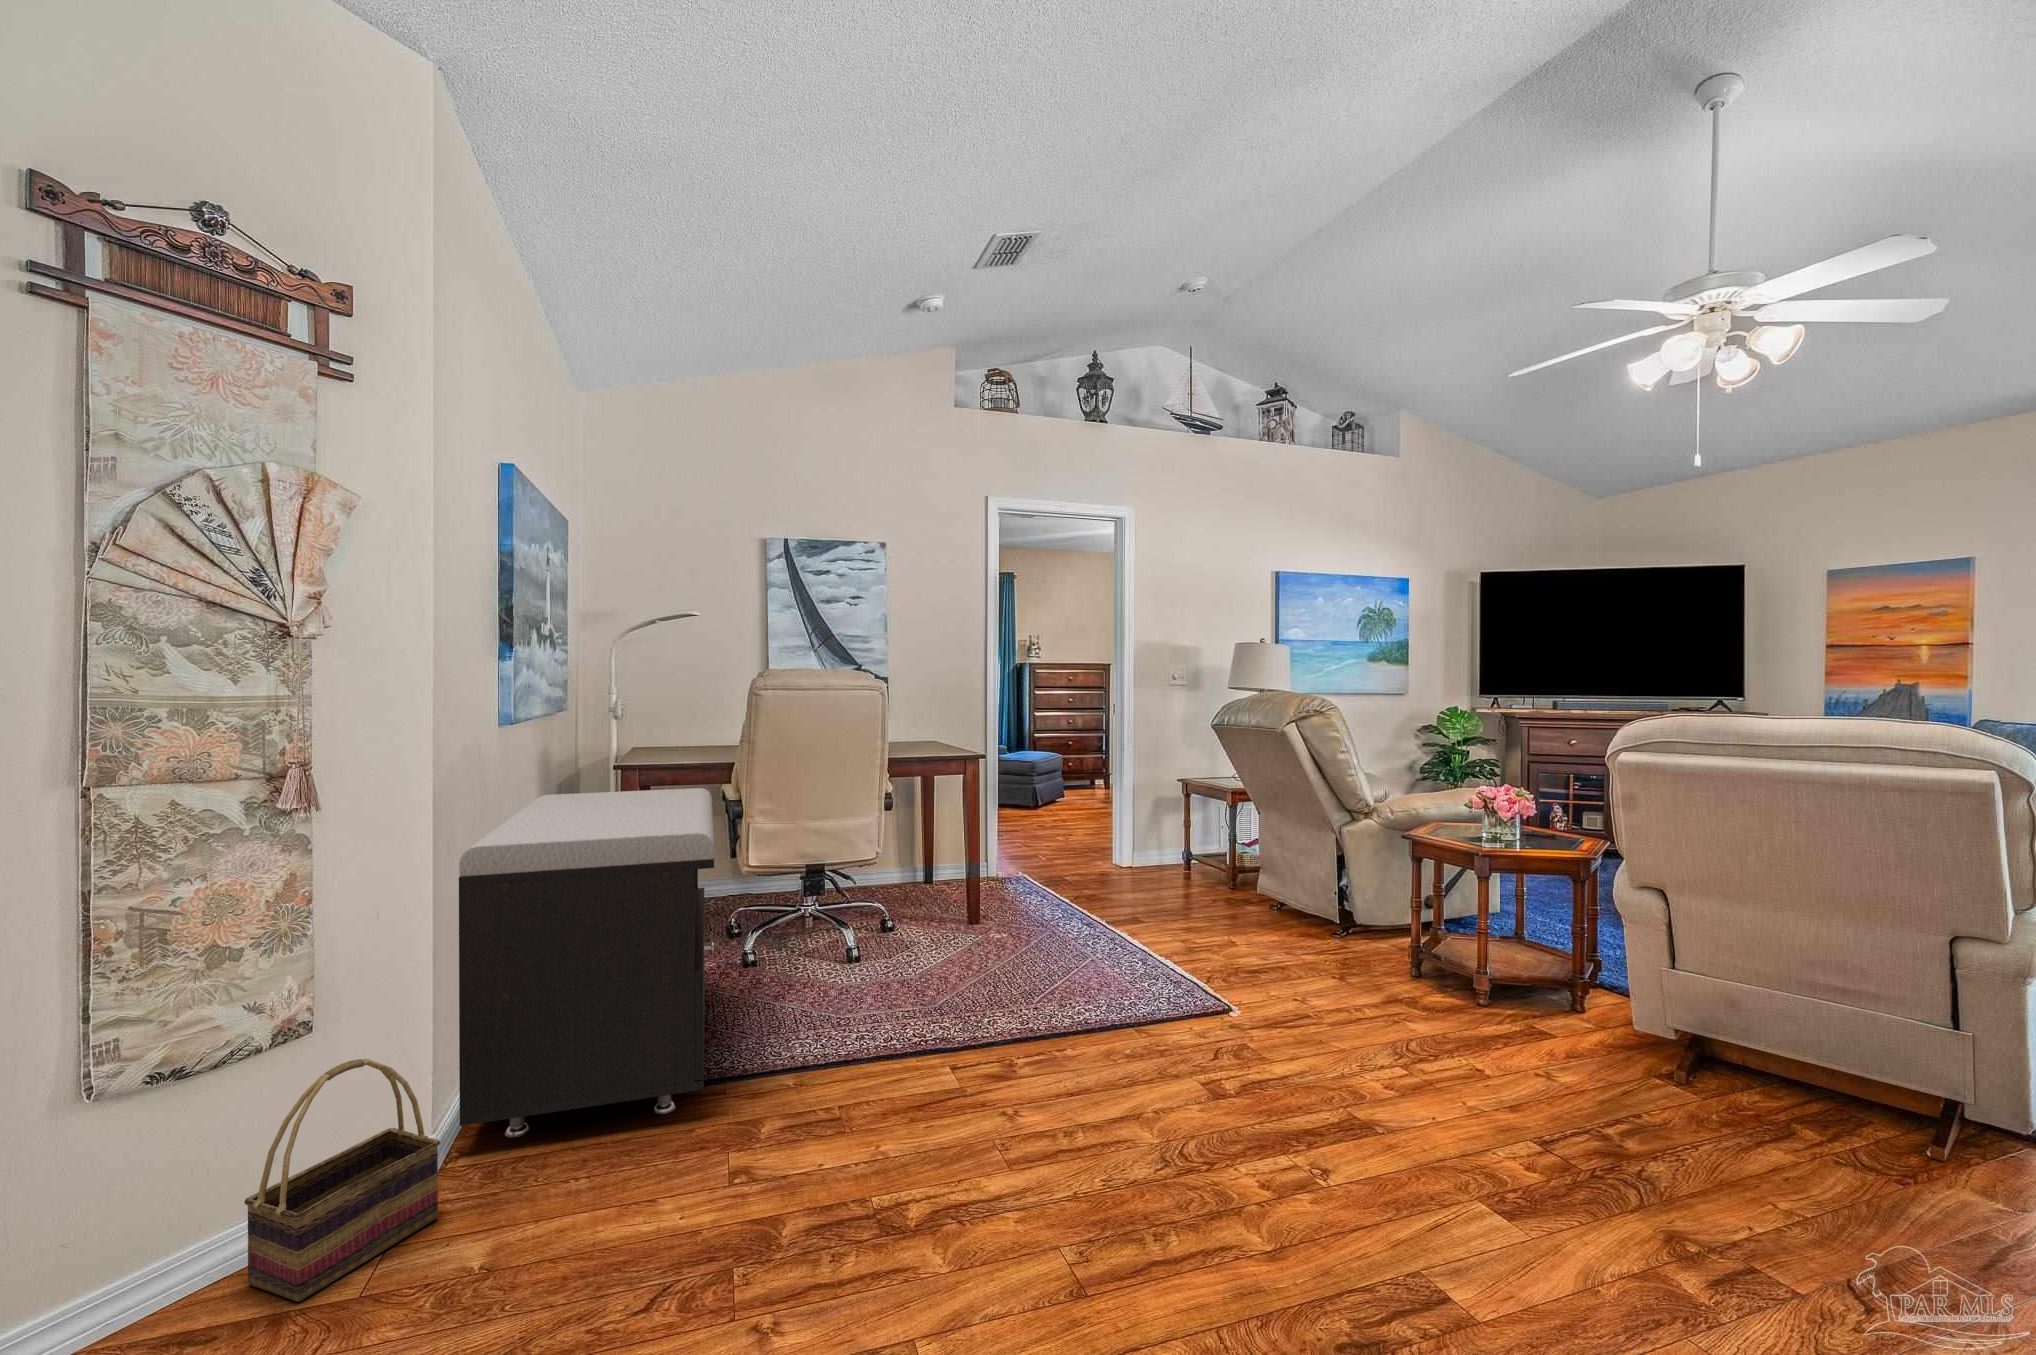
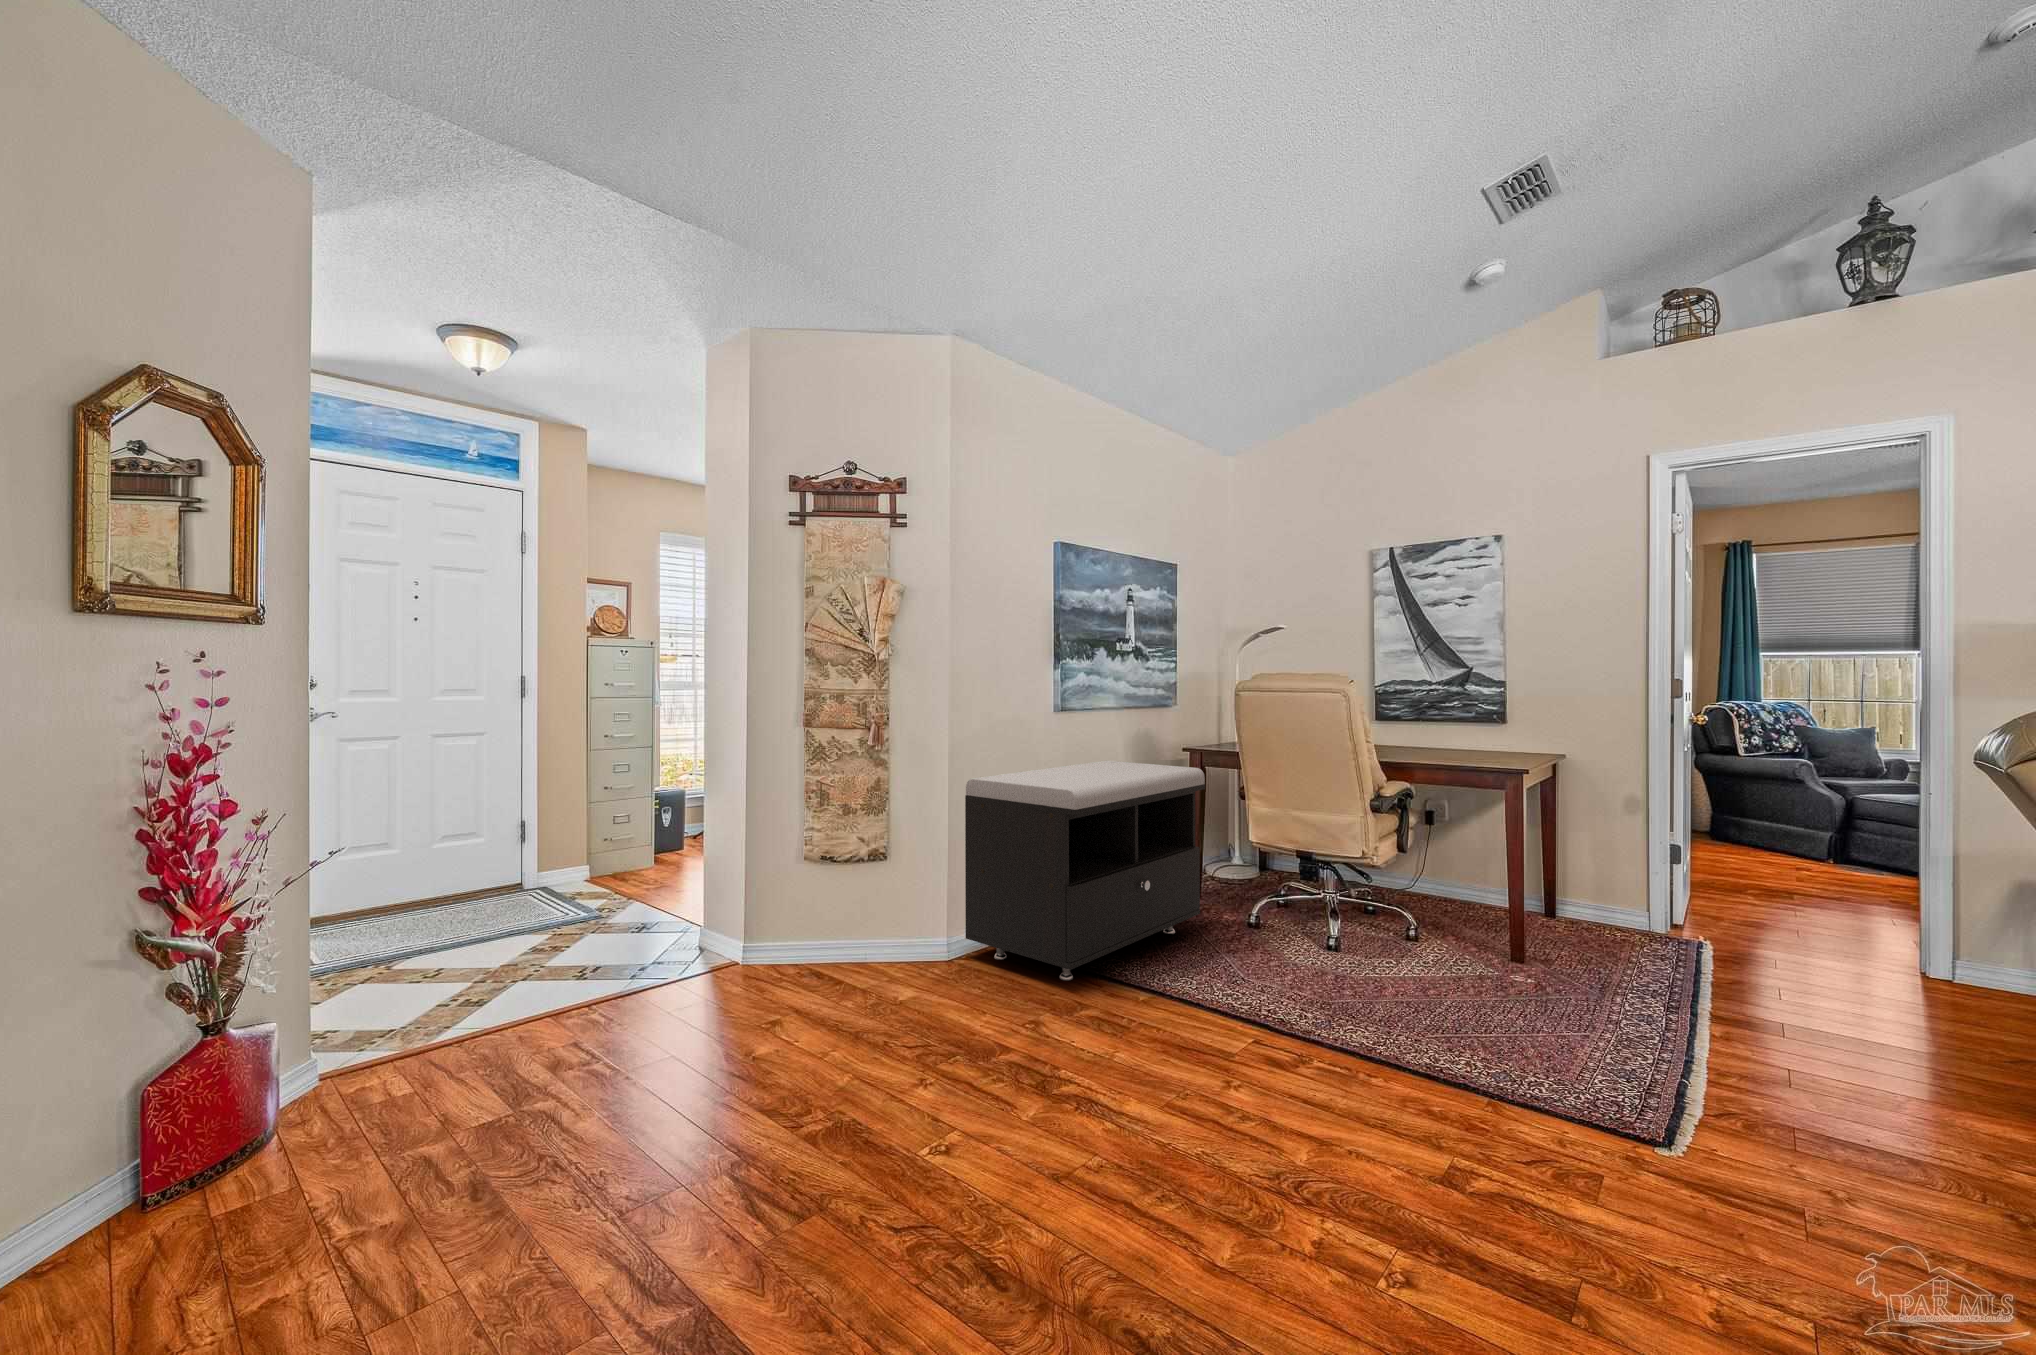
basket: present [244,1059,440,1302] -> none [851,875,924,978]

